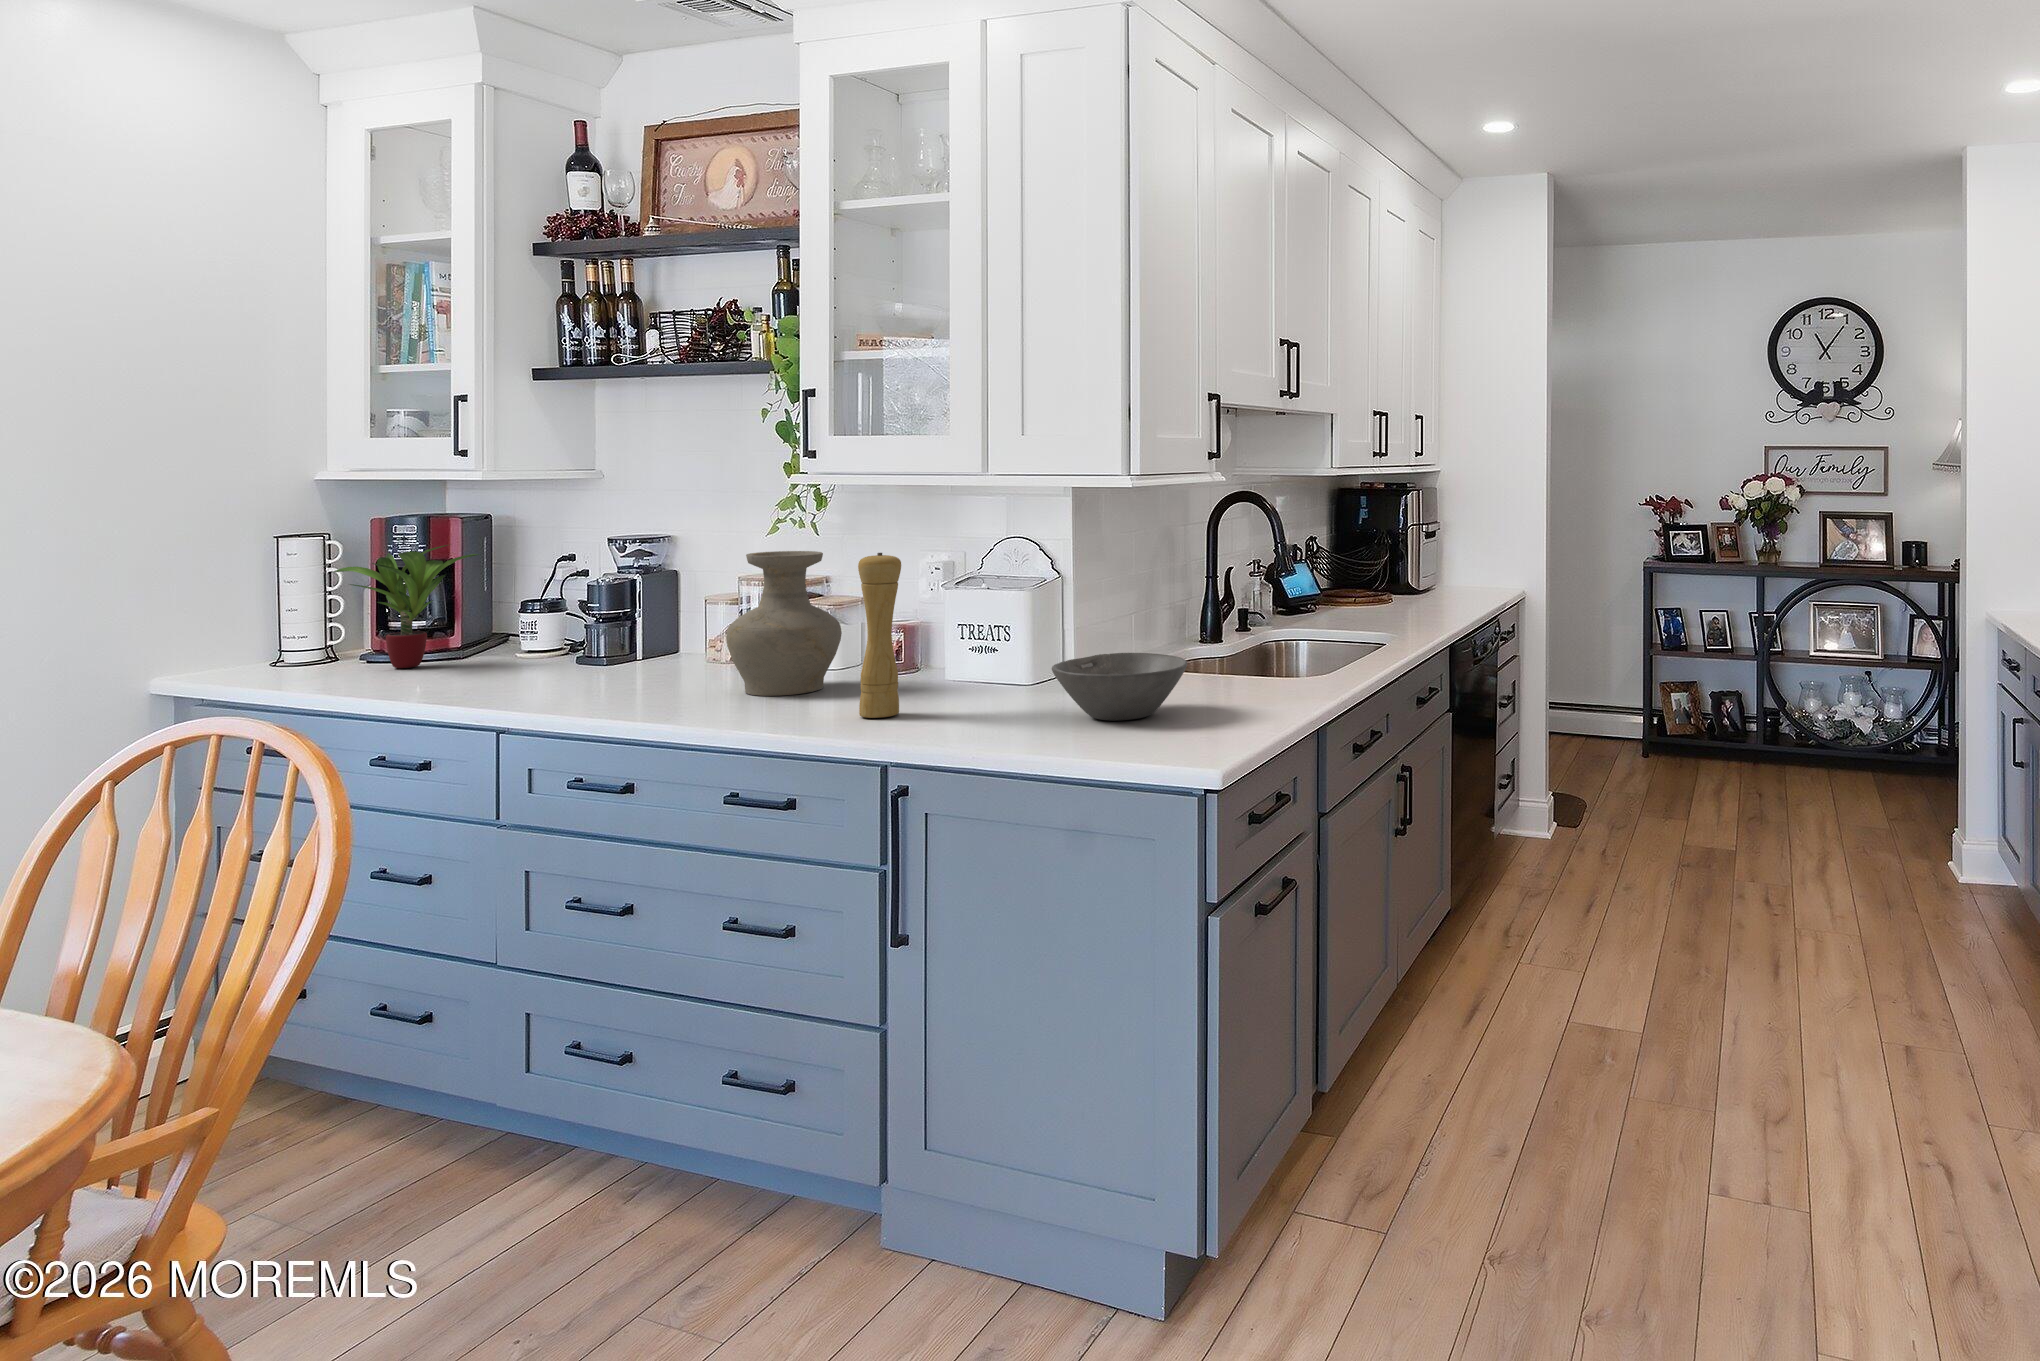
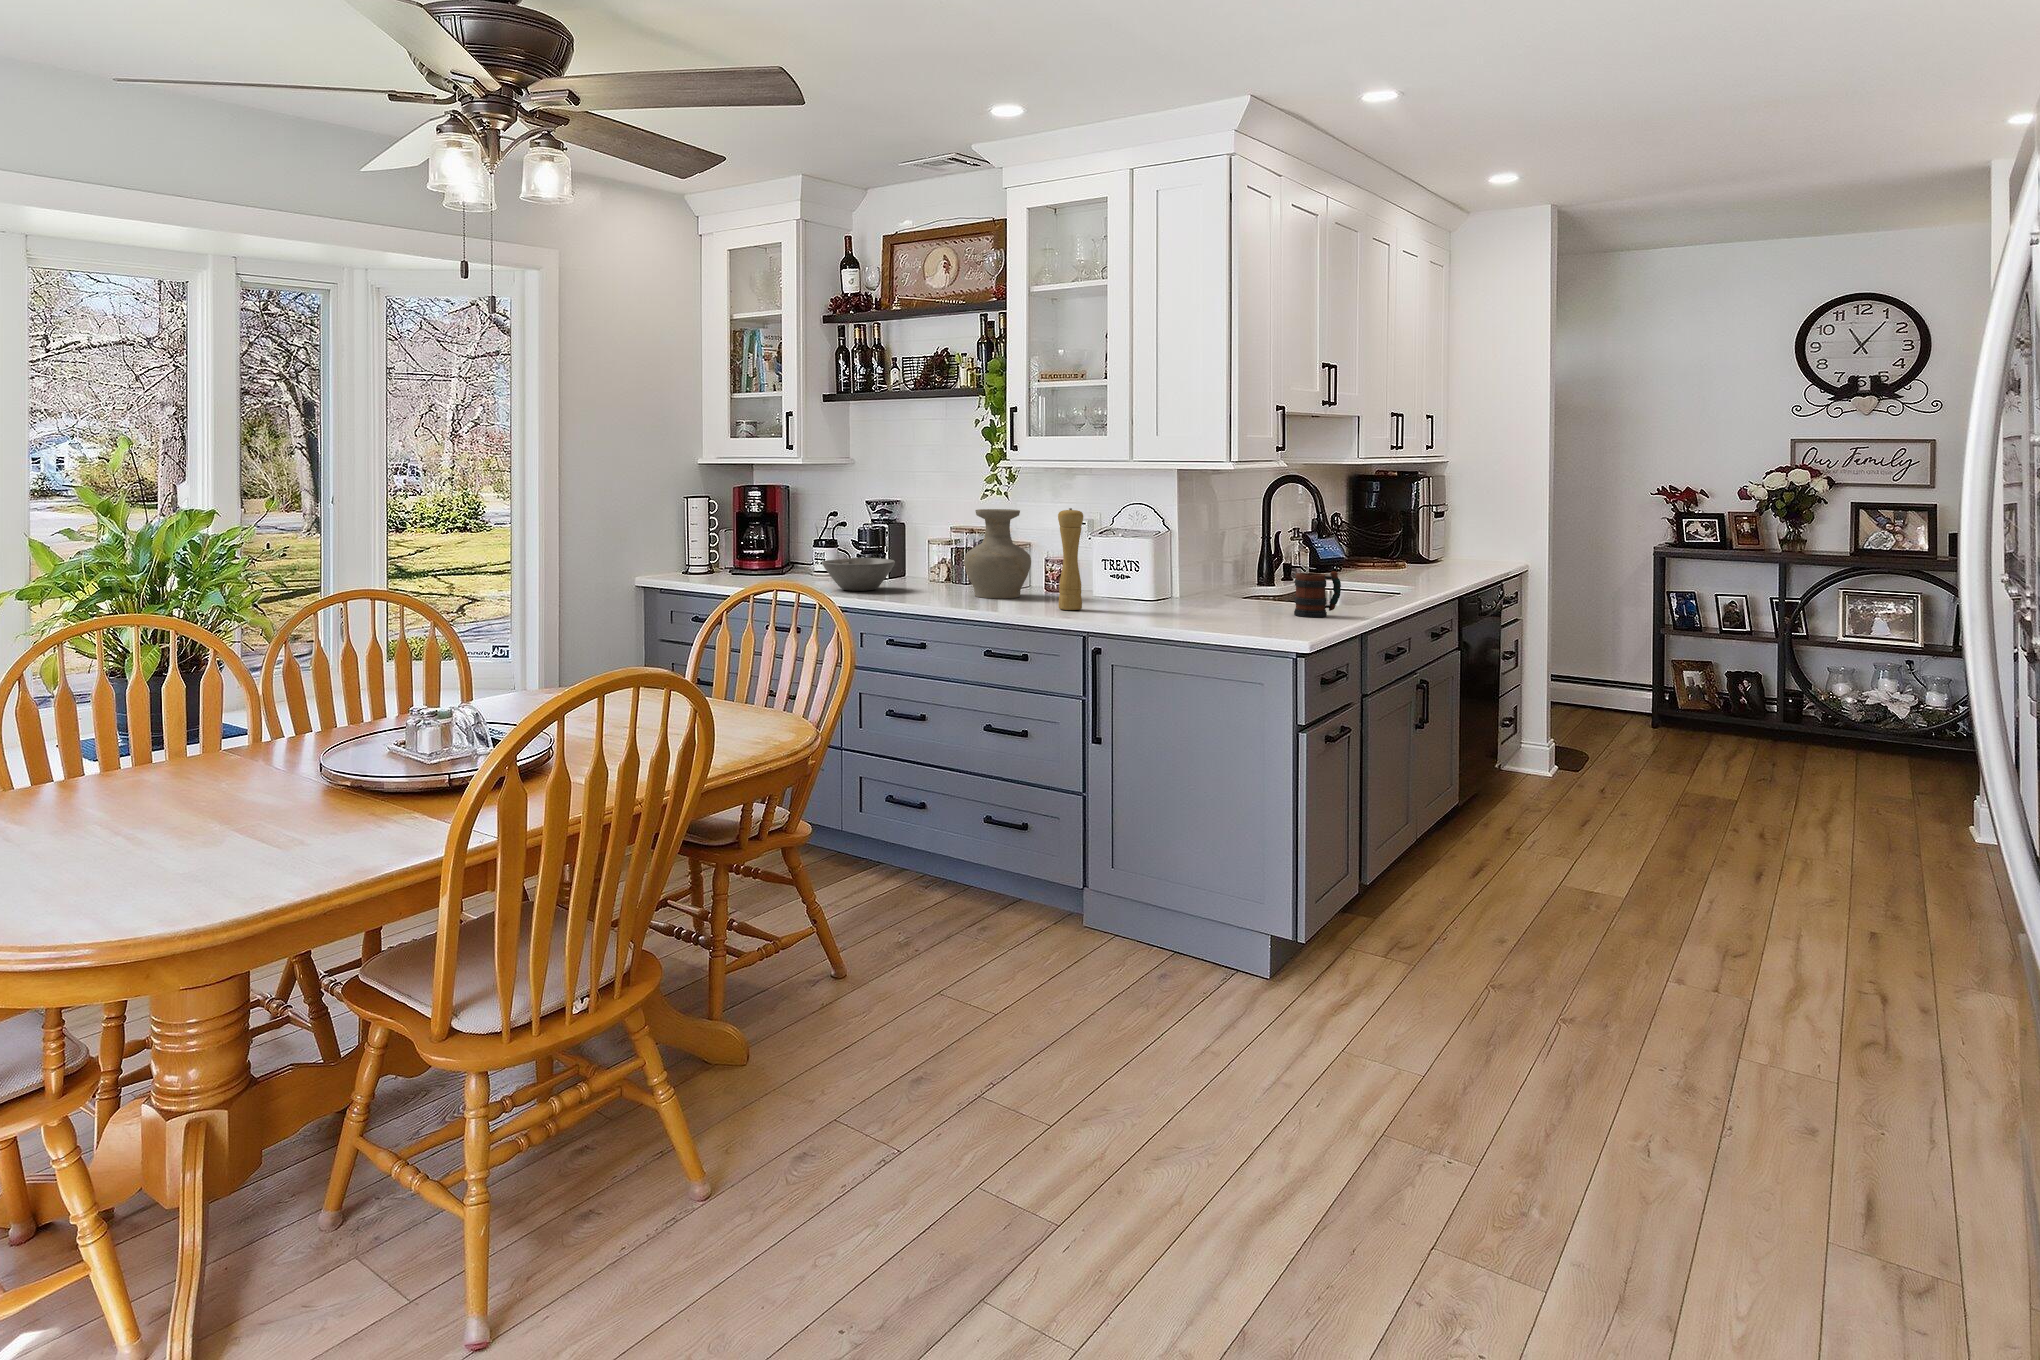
potted plant: present [334,545,479,668] -> none [724,503,803,577]
mug: none [1226,636,1292,707] -> present [1294,571,1341,617]
bowl: present [1052,653,1187,721] -> present [822,558,895,591]

